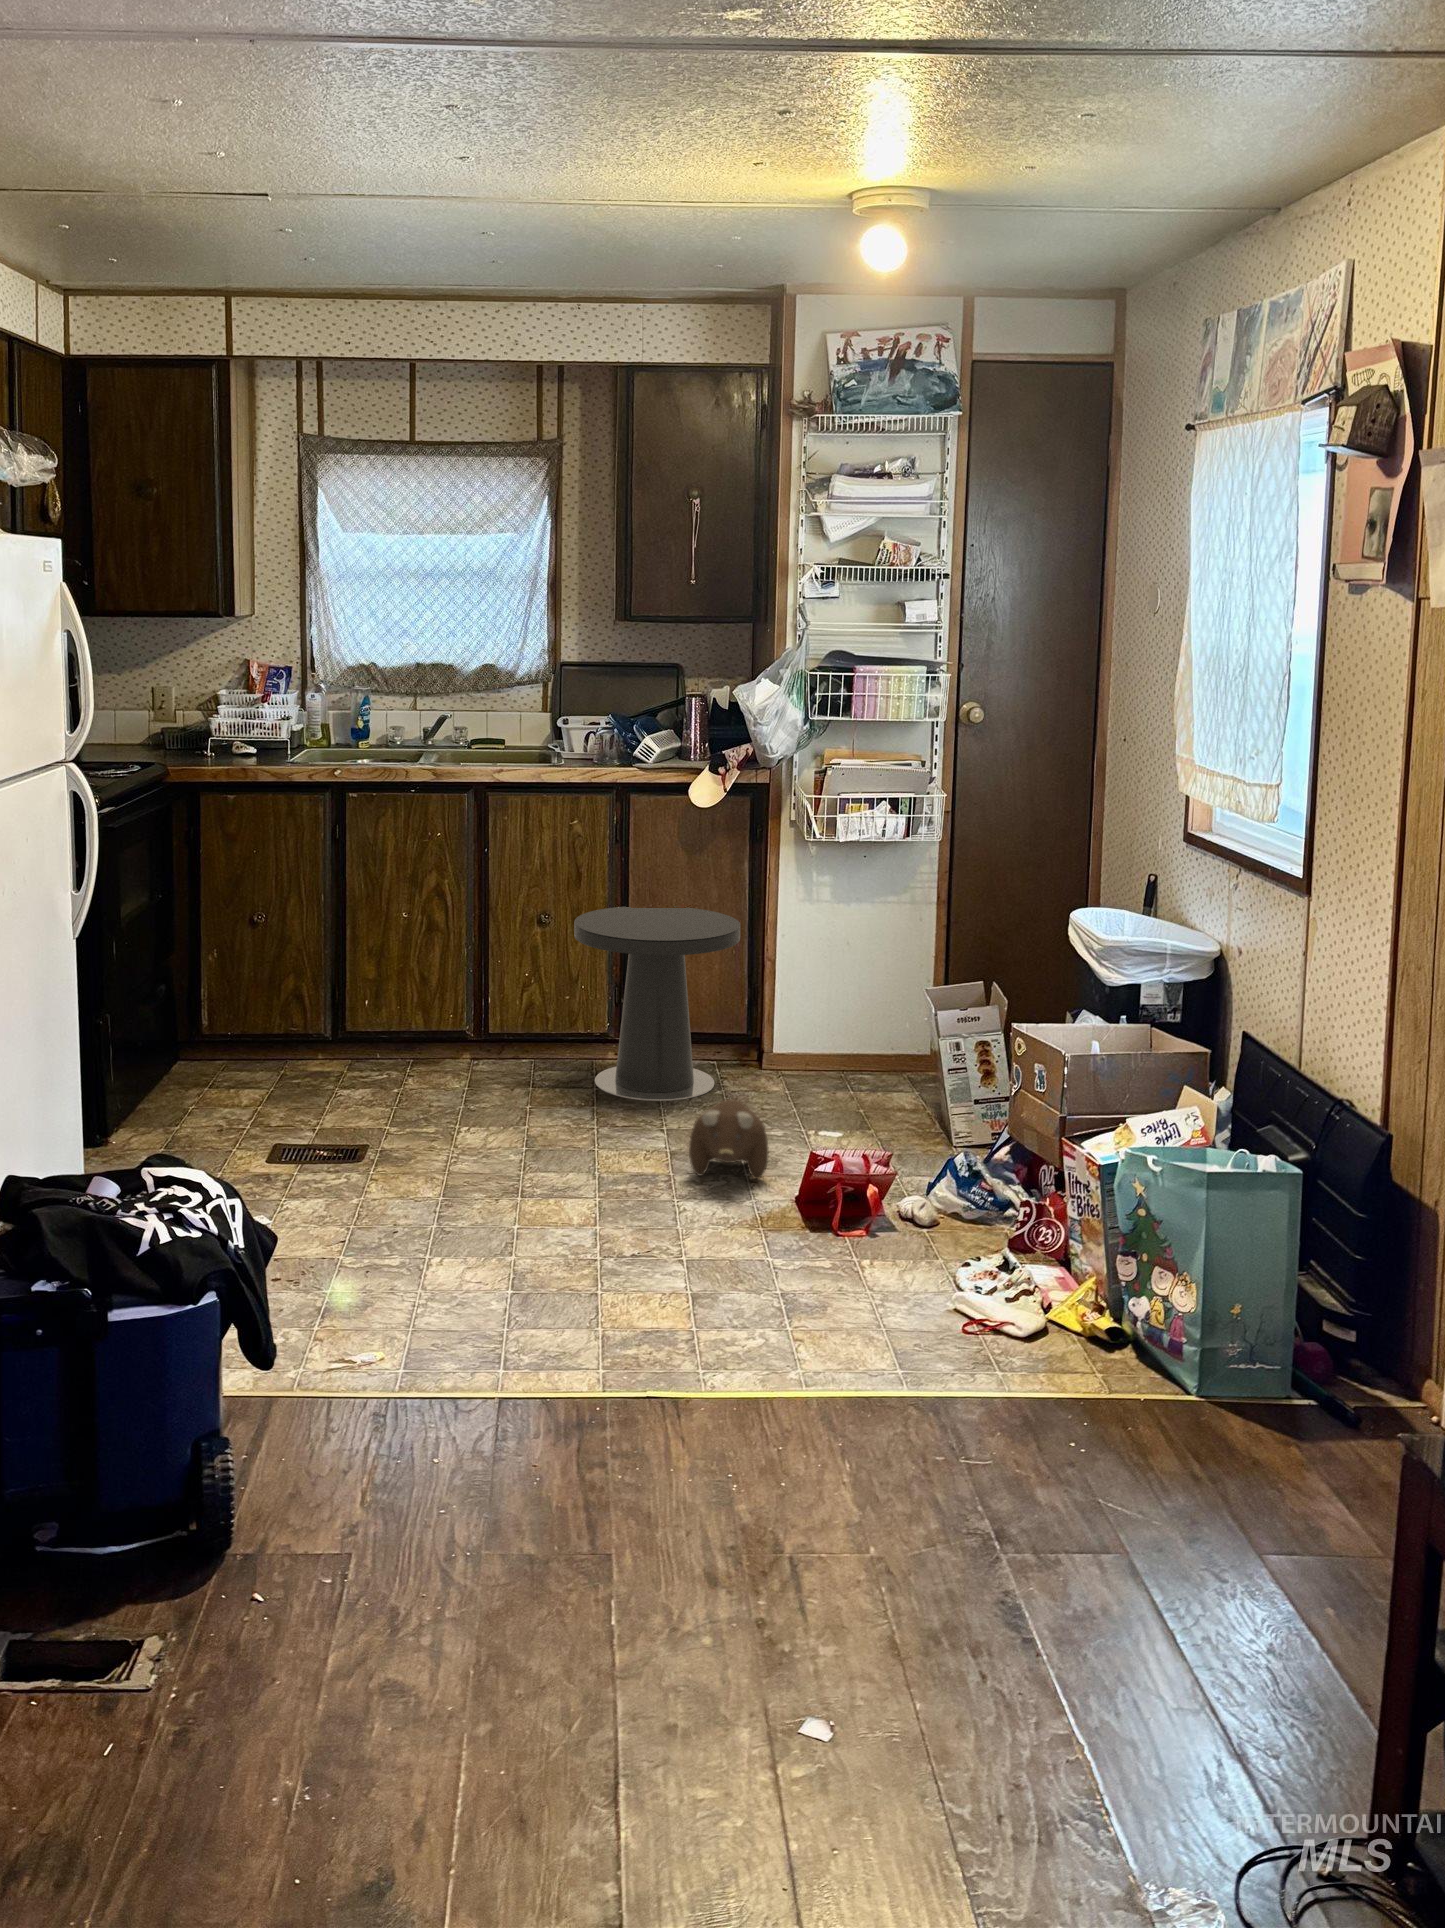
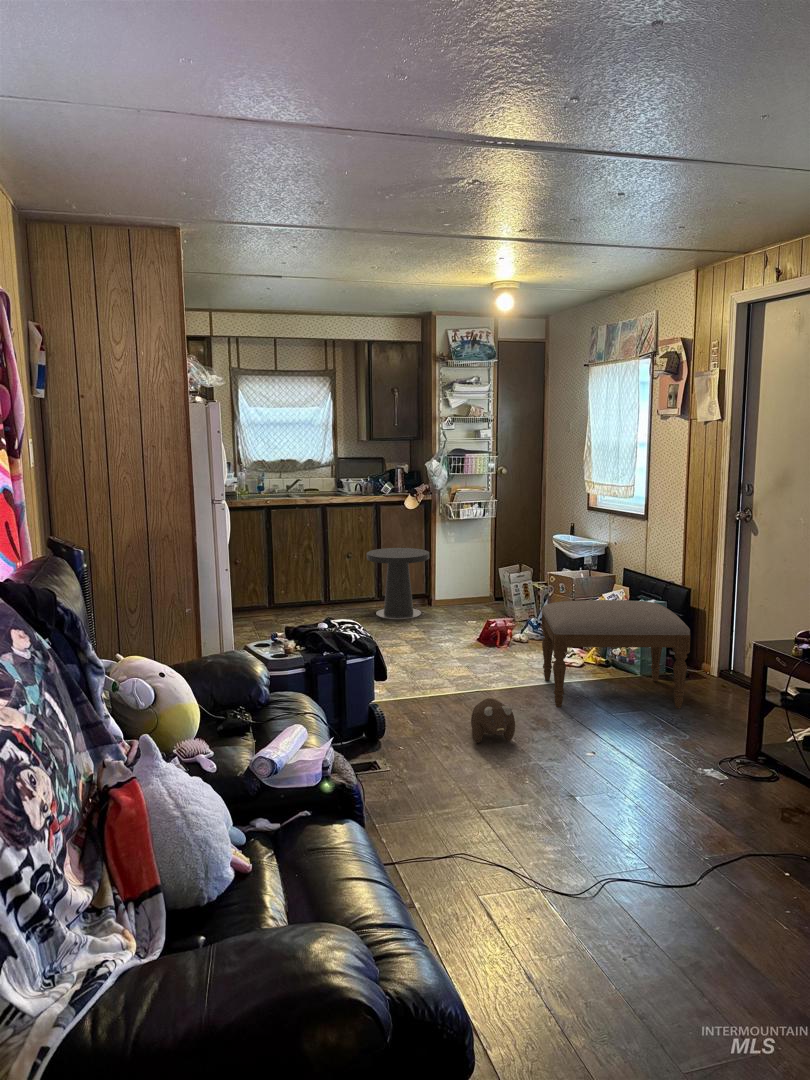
plush toy: present [689,1099,769,1179] -> present [471,698,515,743]
ottoman: none [825,1144,1280,1566] -> present [542,600,691,709]

